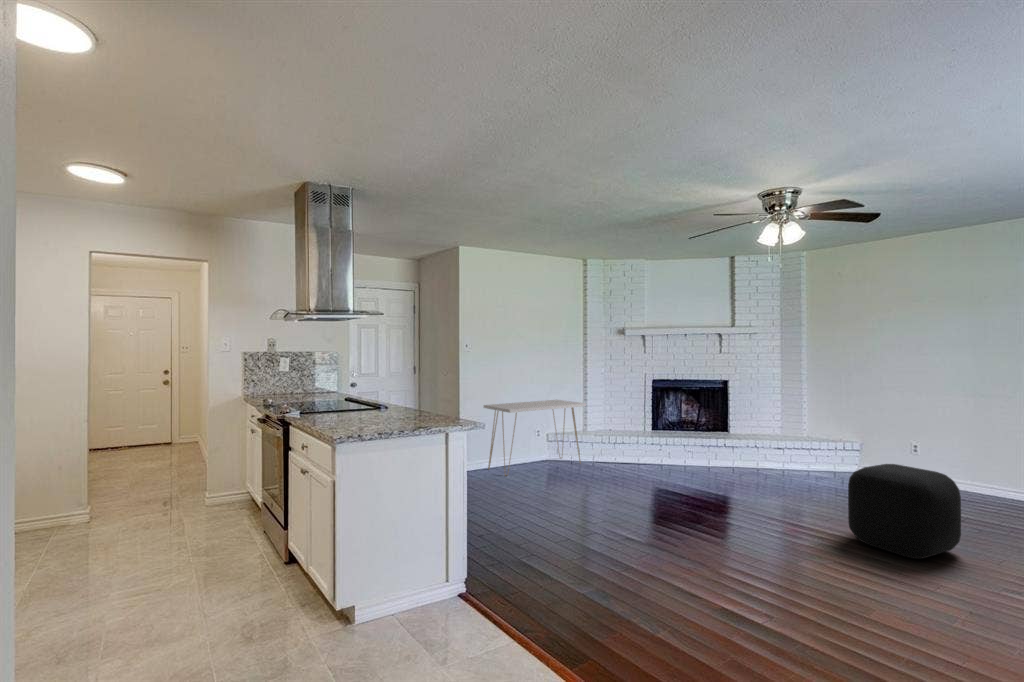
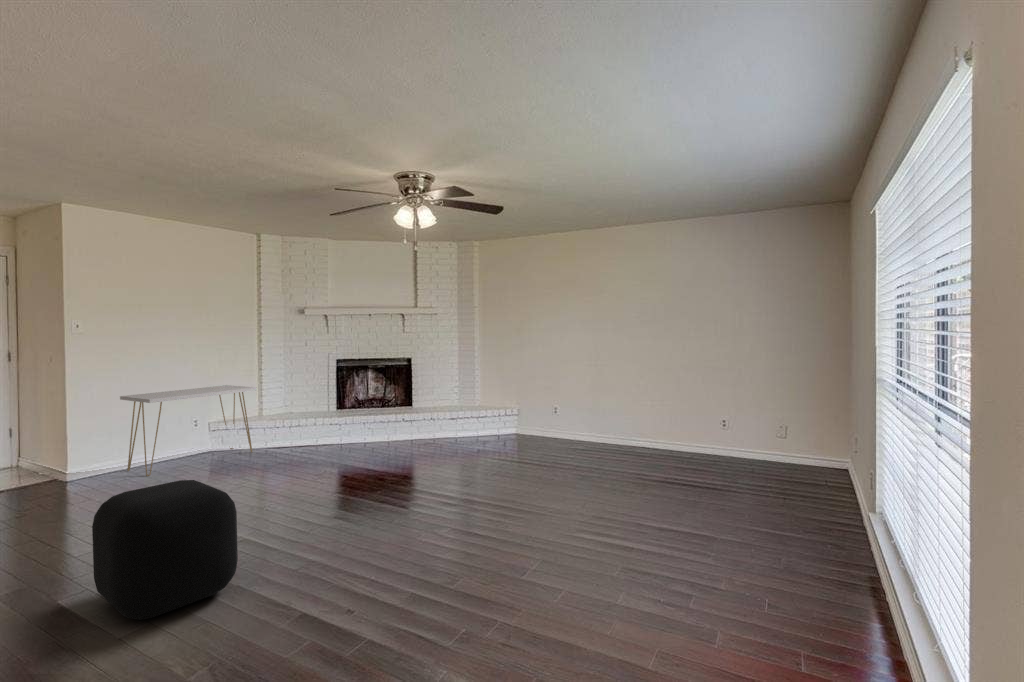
ottoman: present [848,464,961,559] -> present [92,480,238,620]

